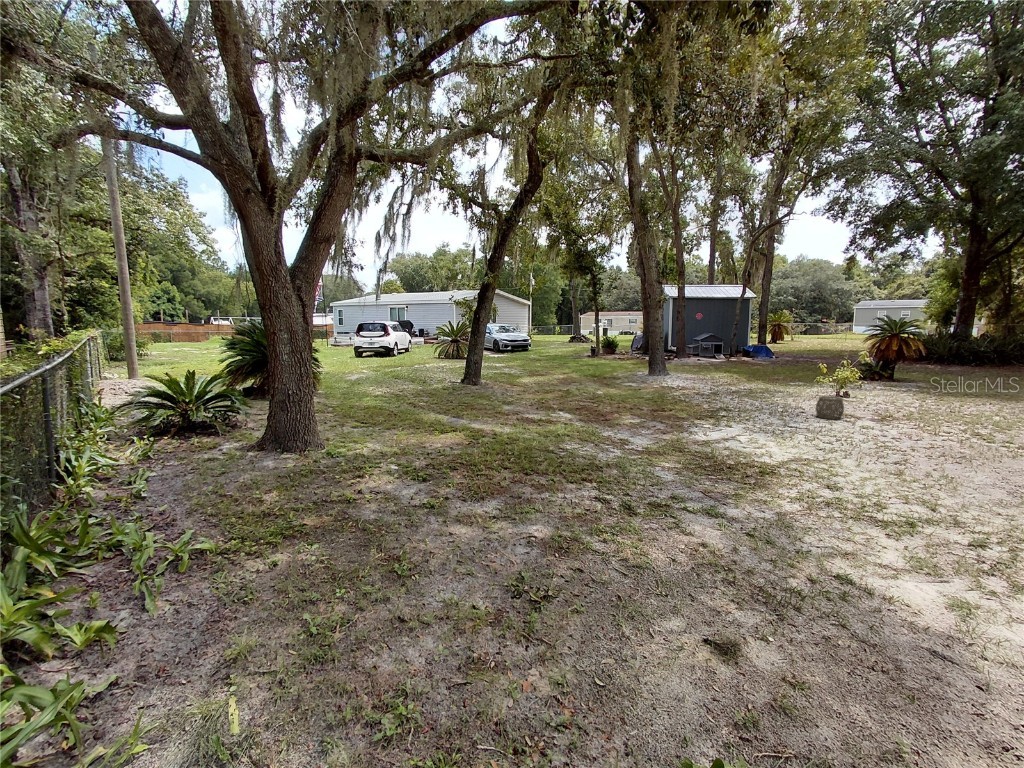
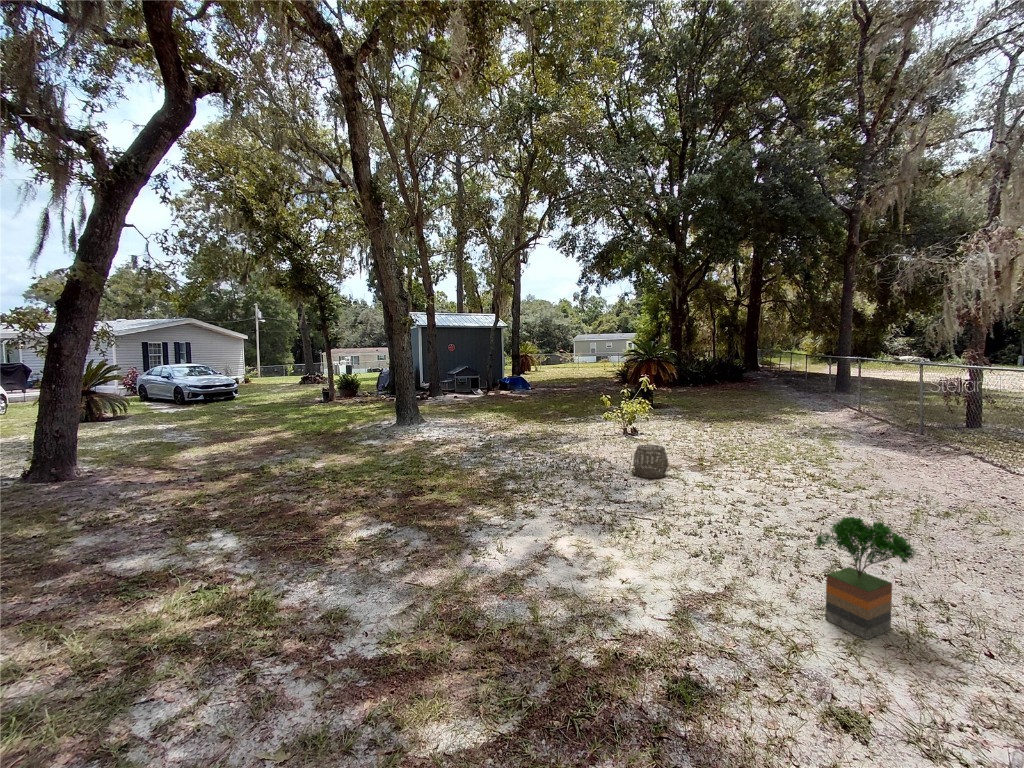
potted tree: none [856,420,908,475] -> present [816,517,916,640]

